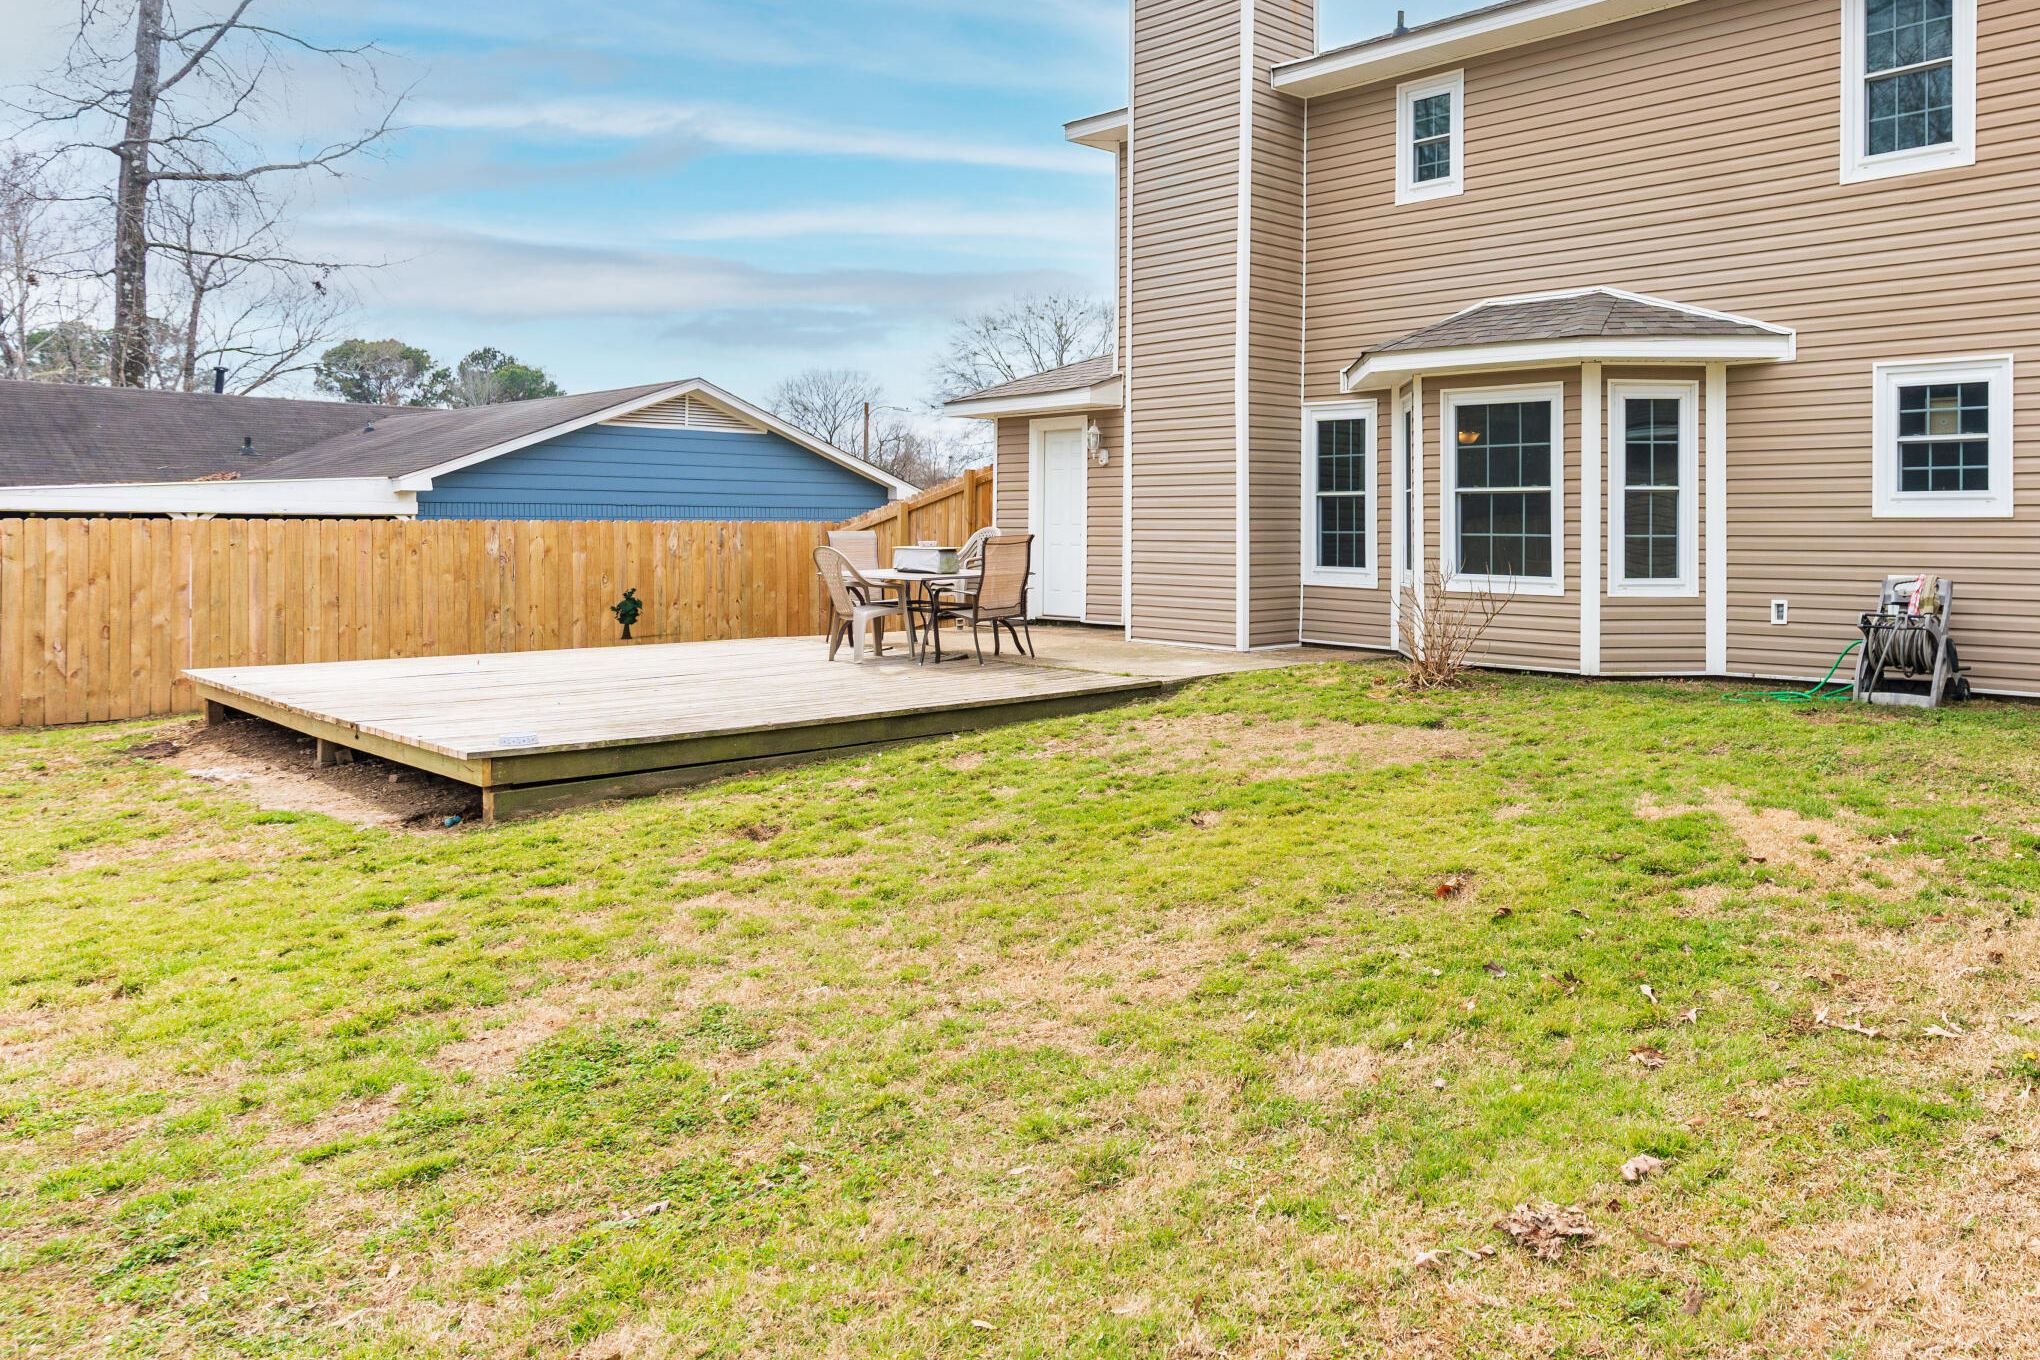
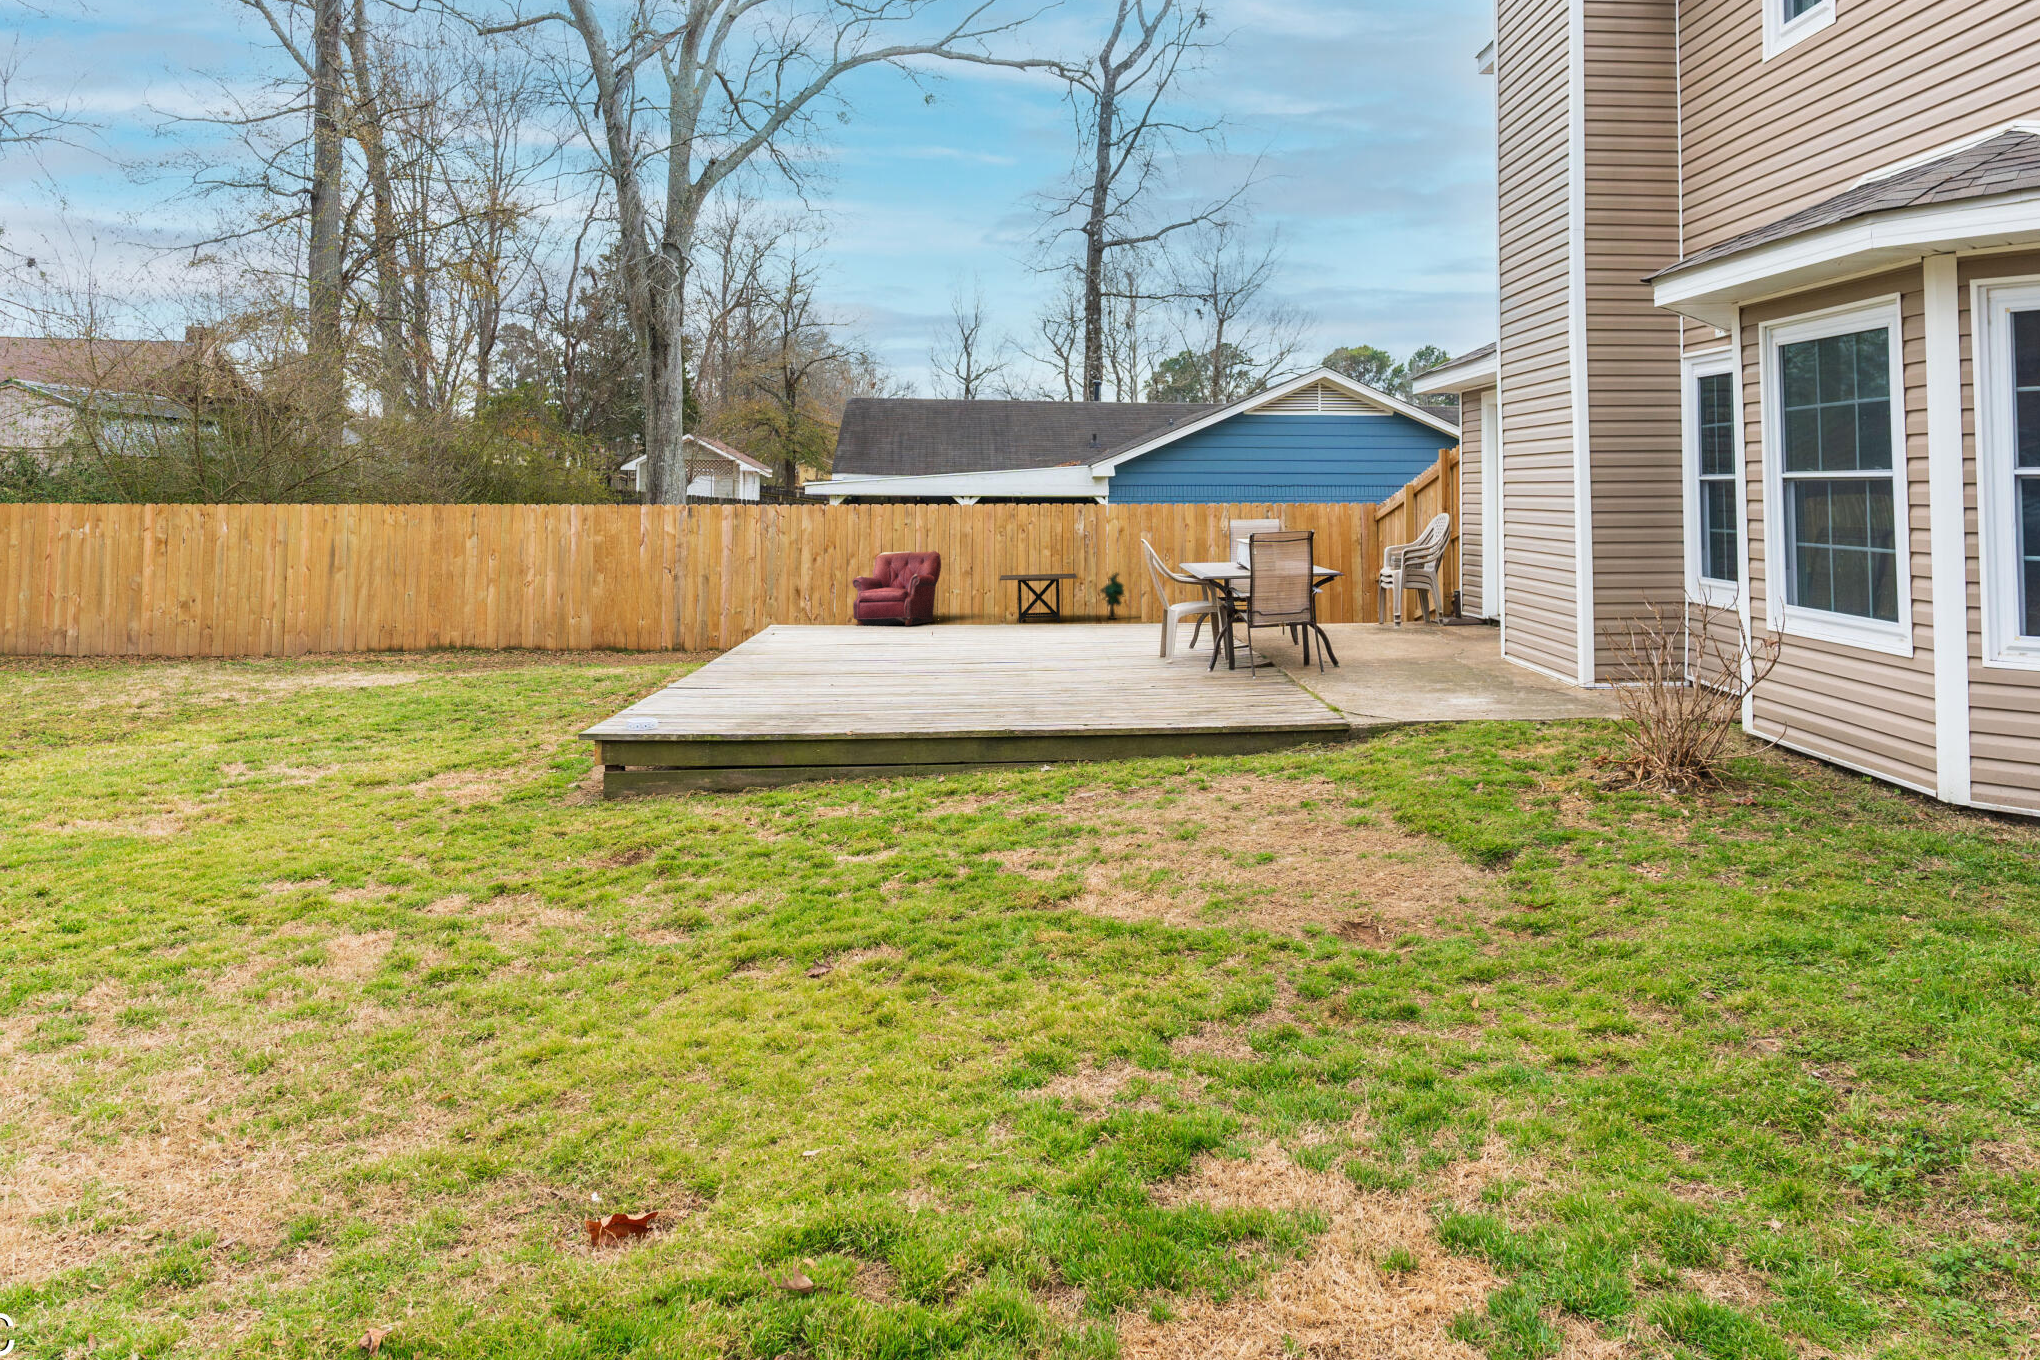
armchair: none [279,567,403,664] -> present [852,550,941,626]
side table: none [477,591,609,648] -> present [1000,573,1077,623]

